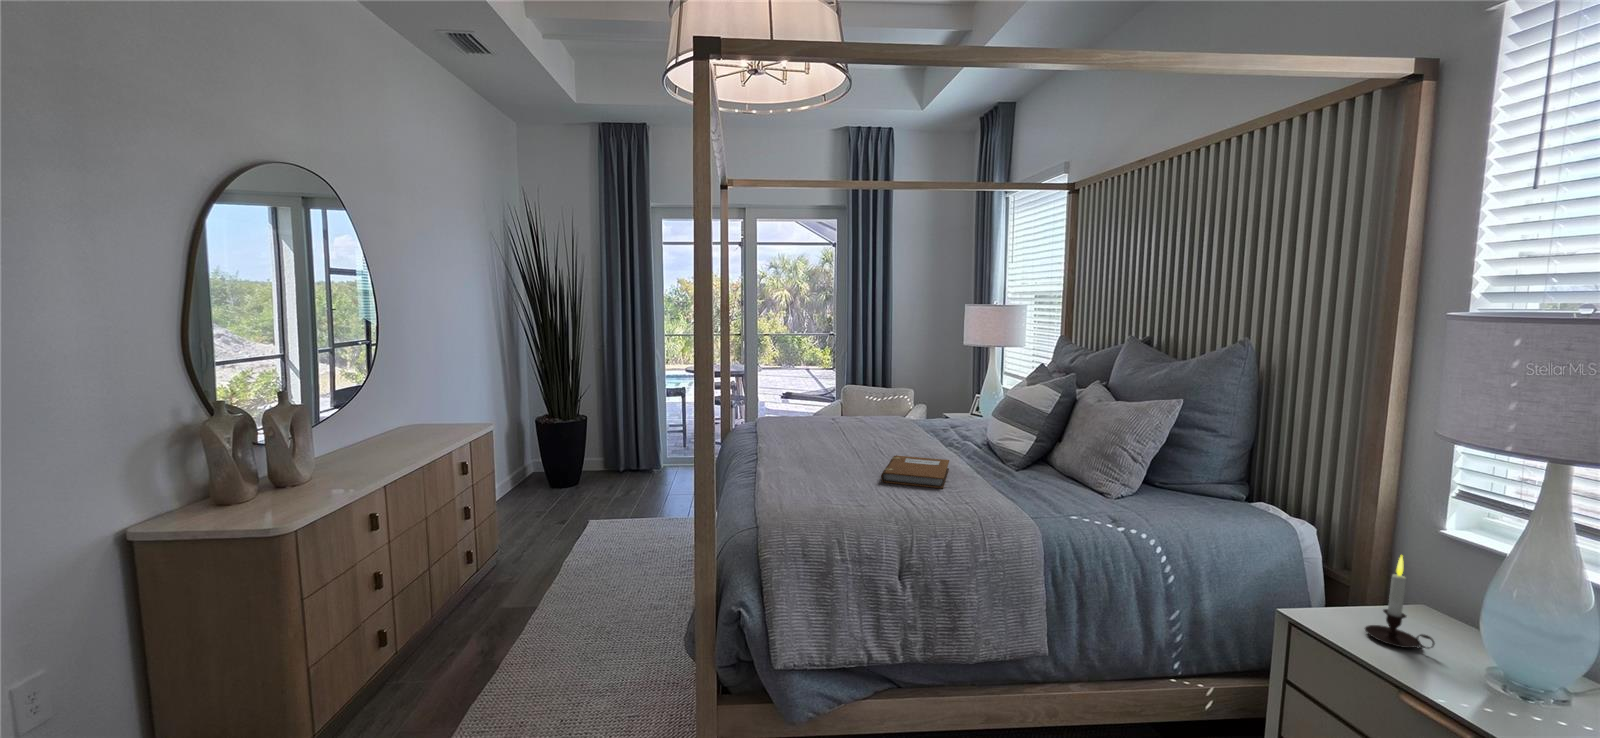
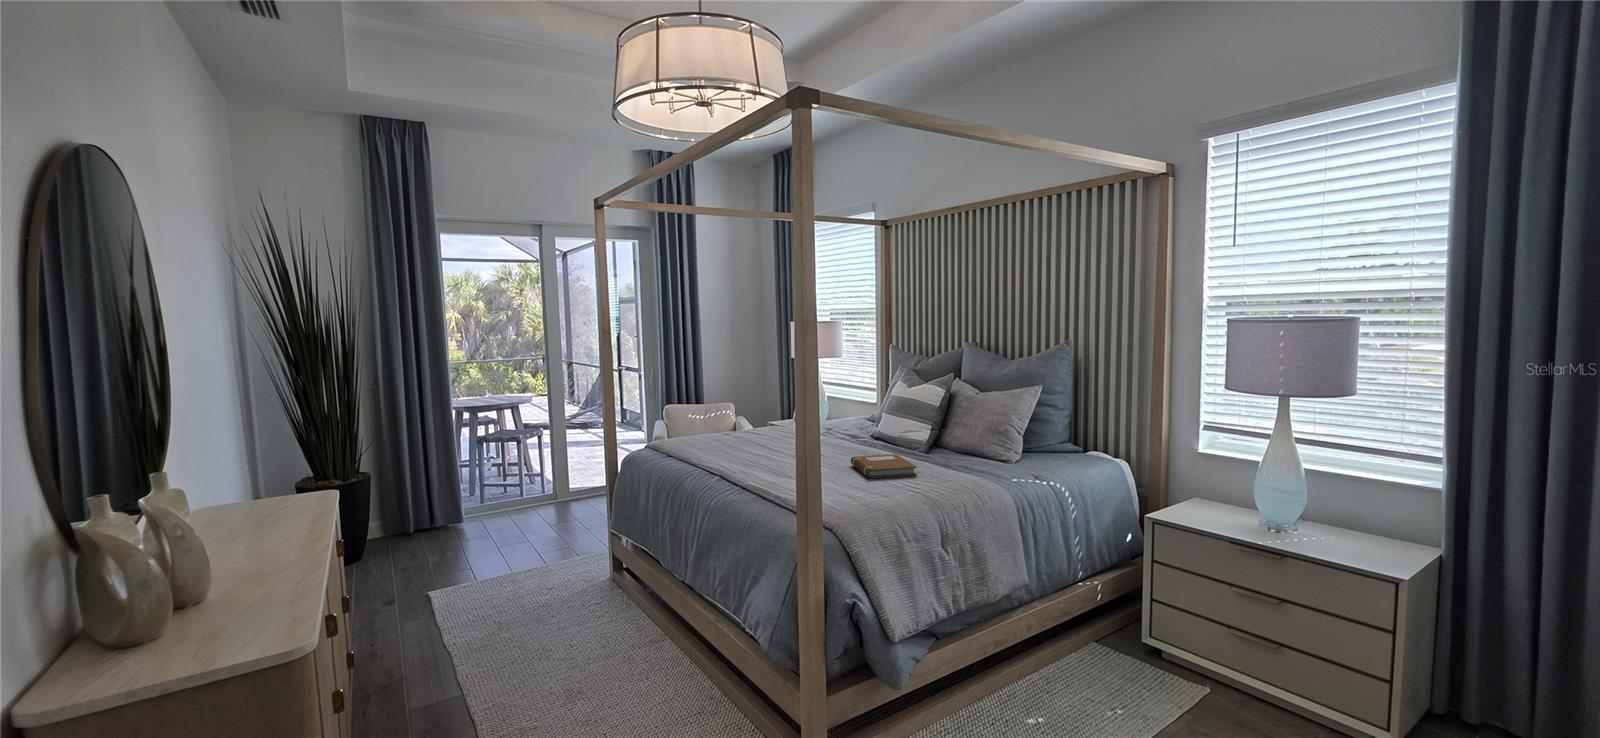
candle: present [1365,556,1435,649] -> none [1197,465,1234,520]

